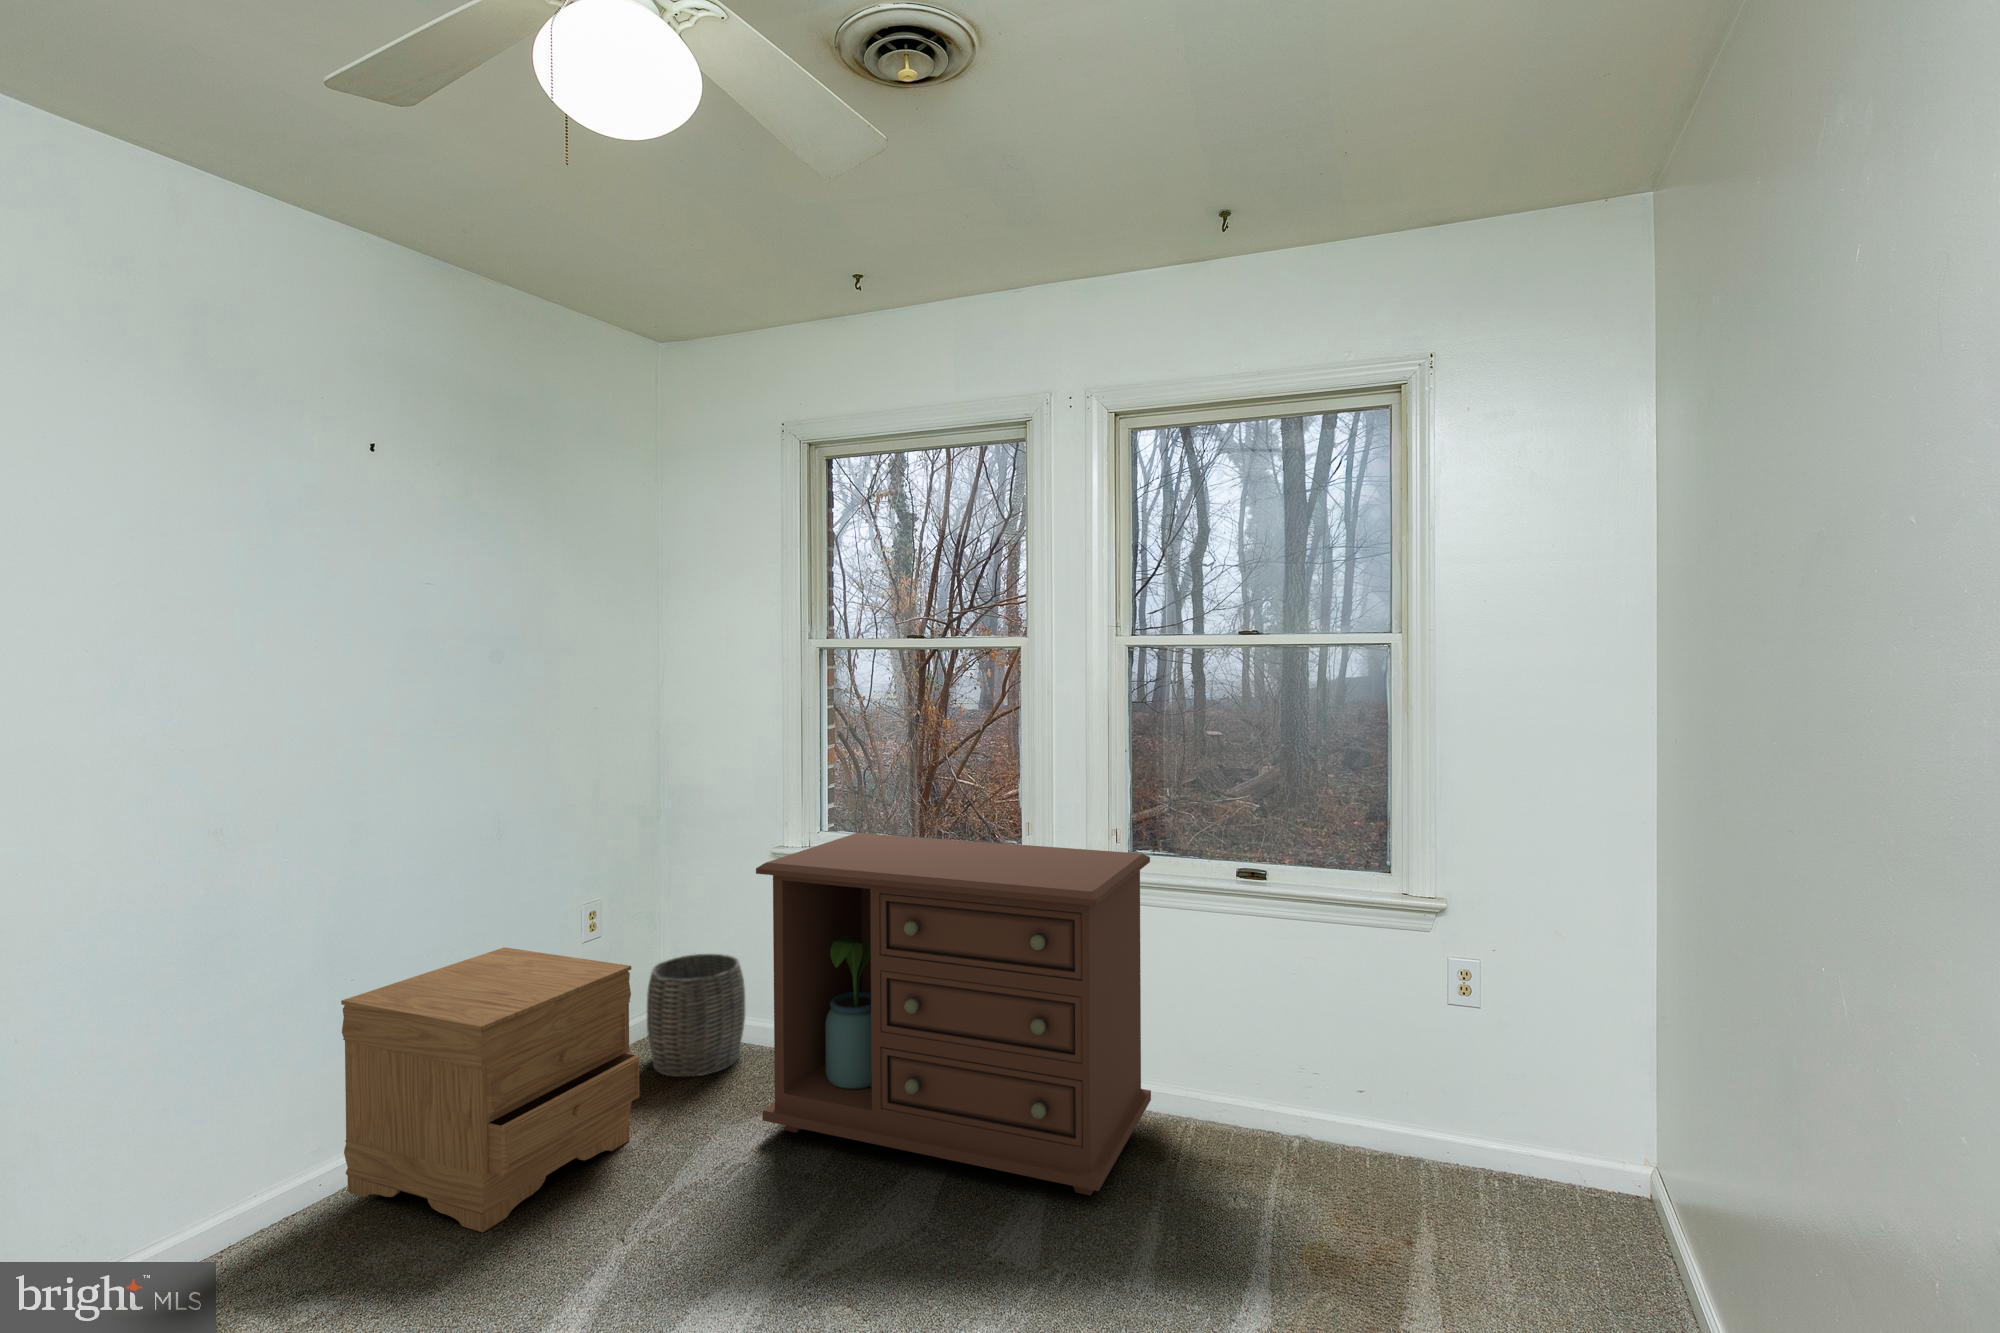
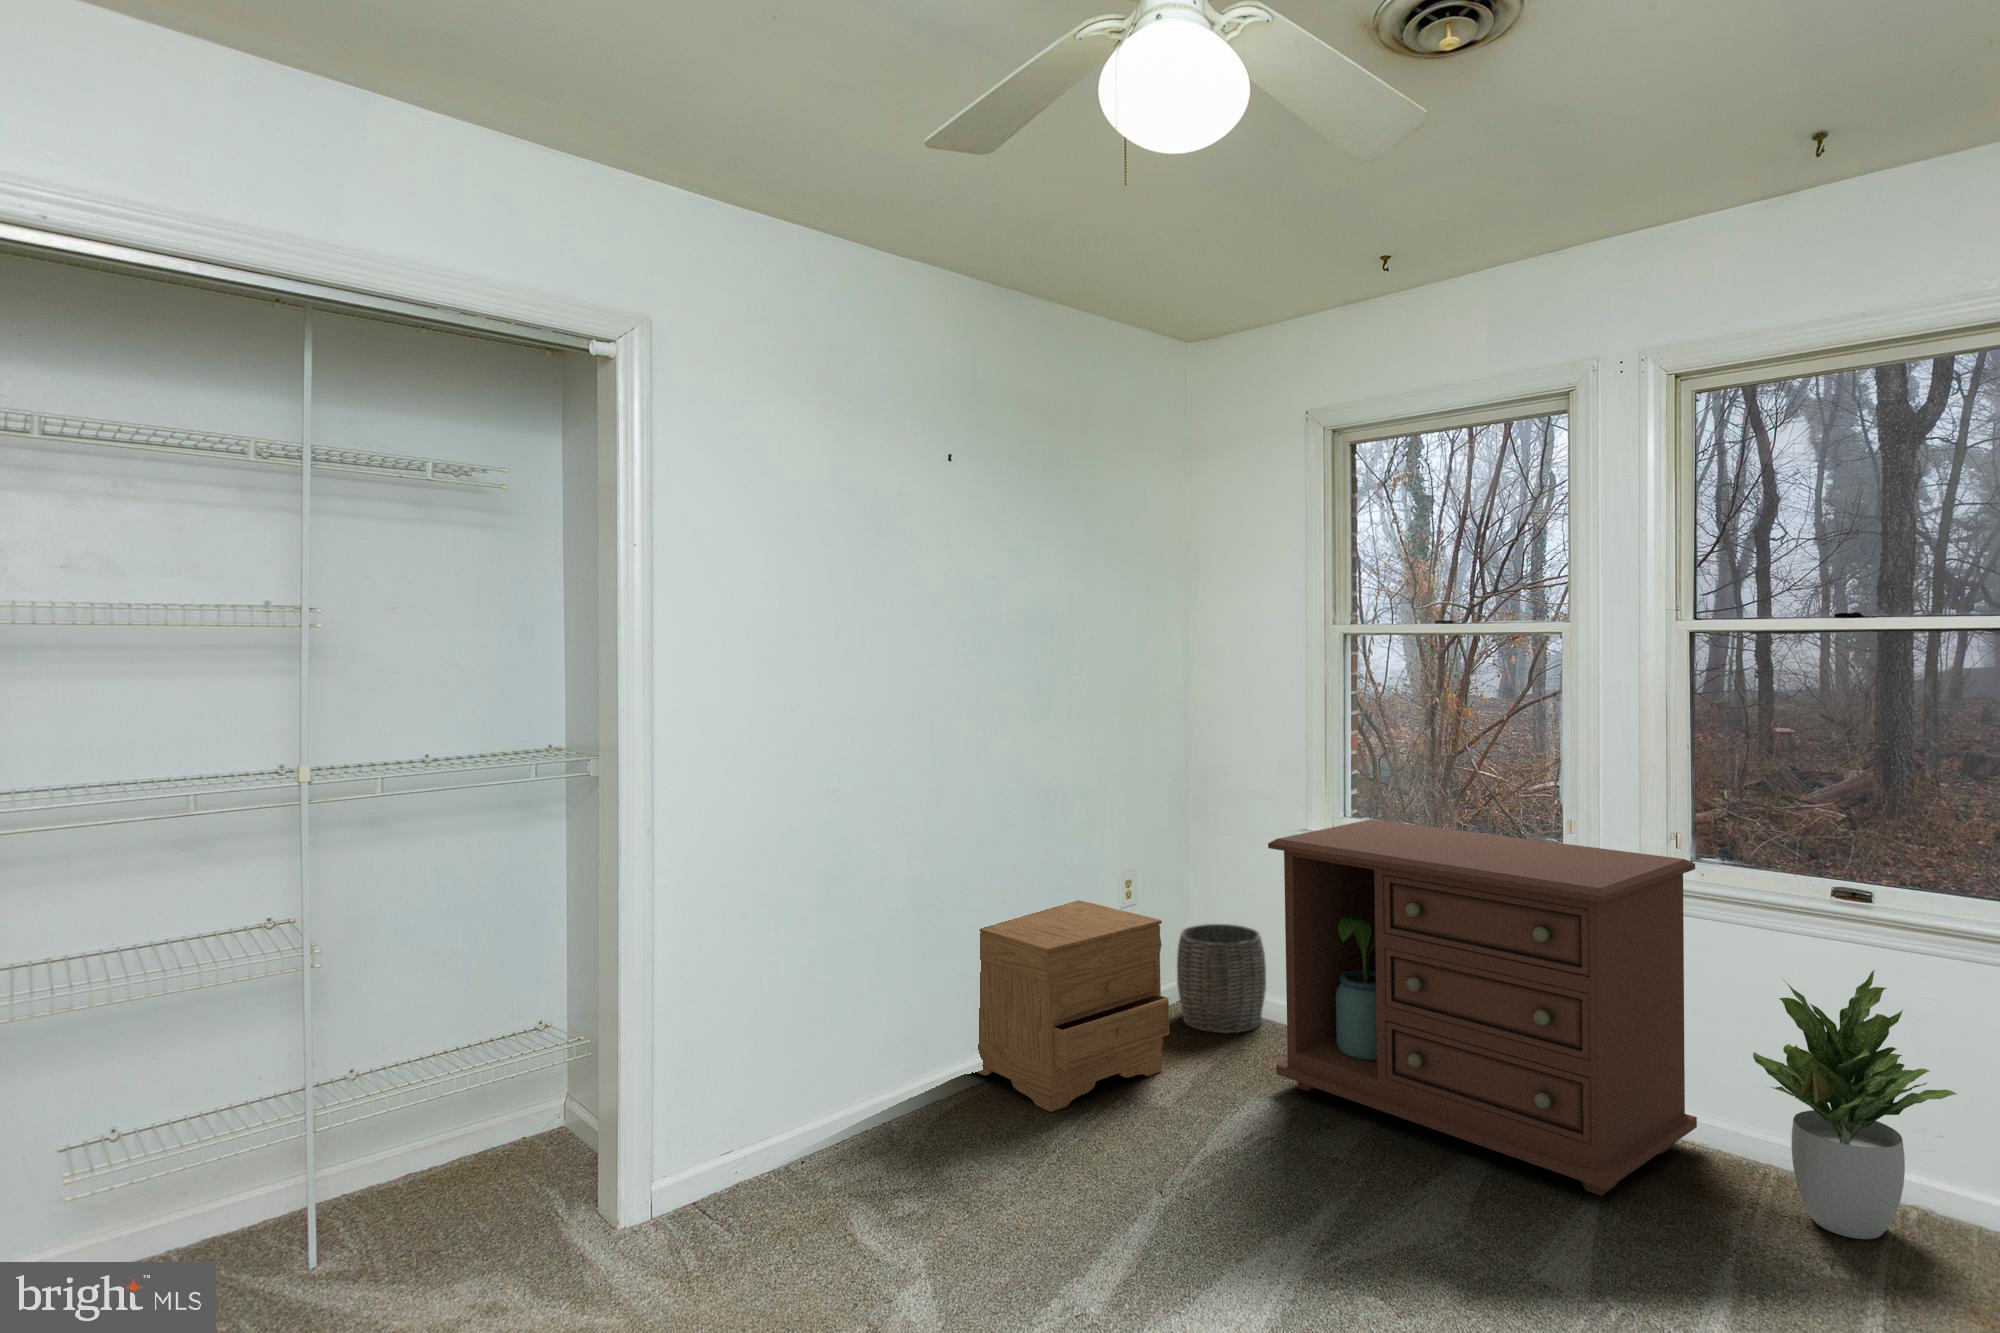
potted plant: none [1205,942,1359,1188] -> present [1753,971,1956,1239]

